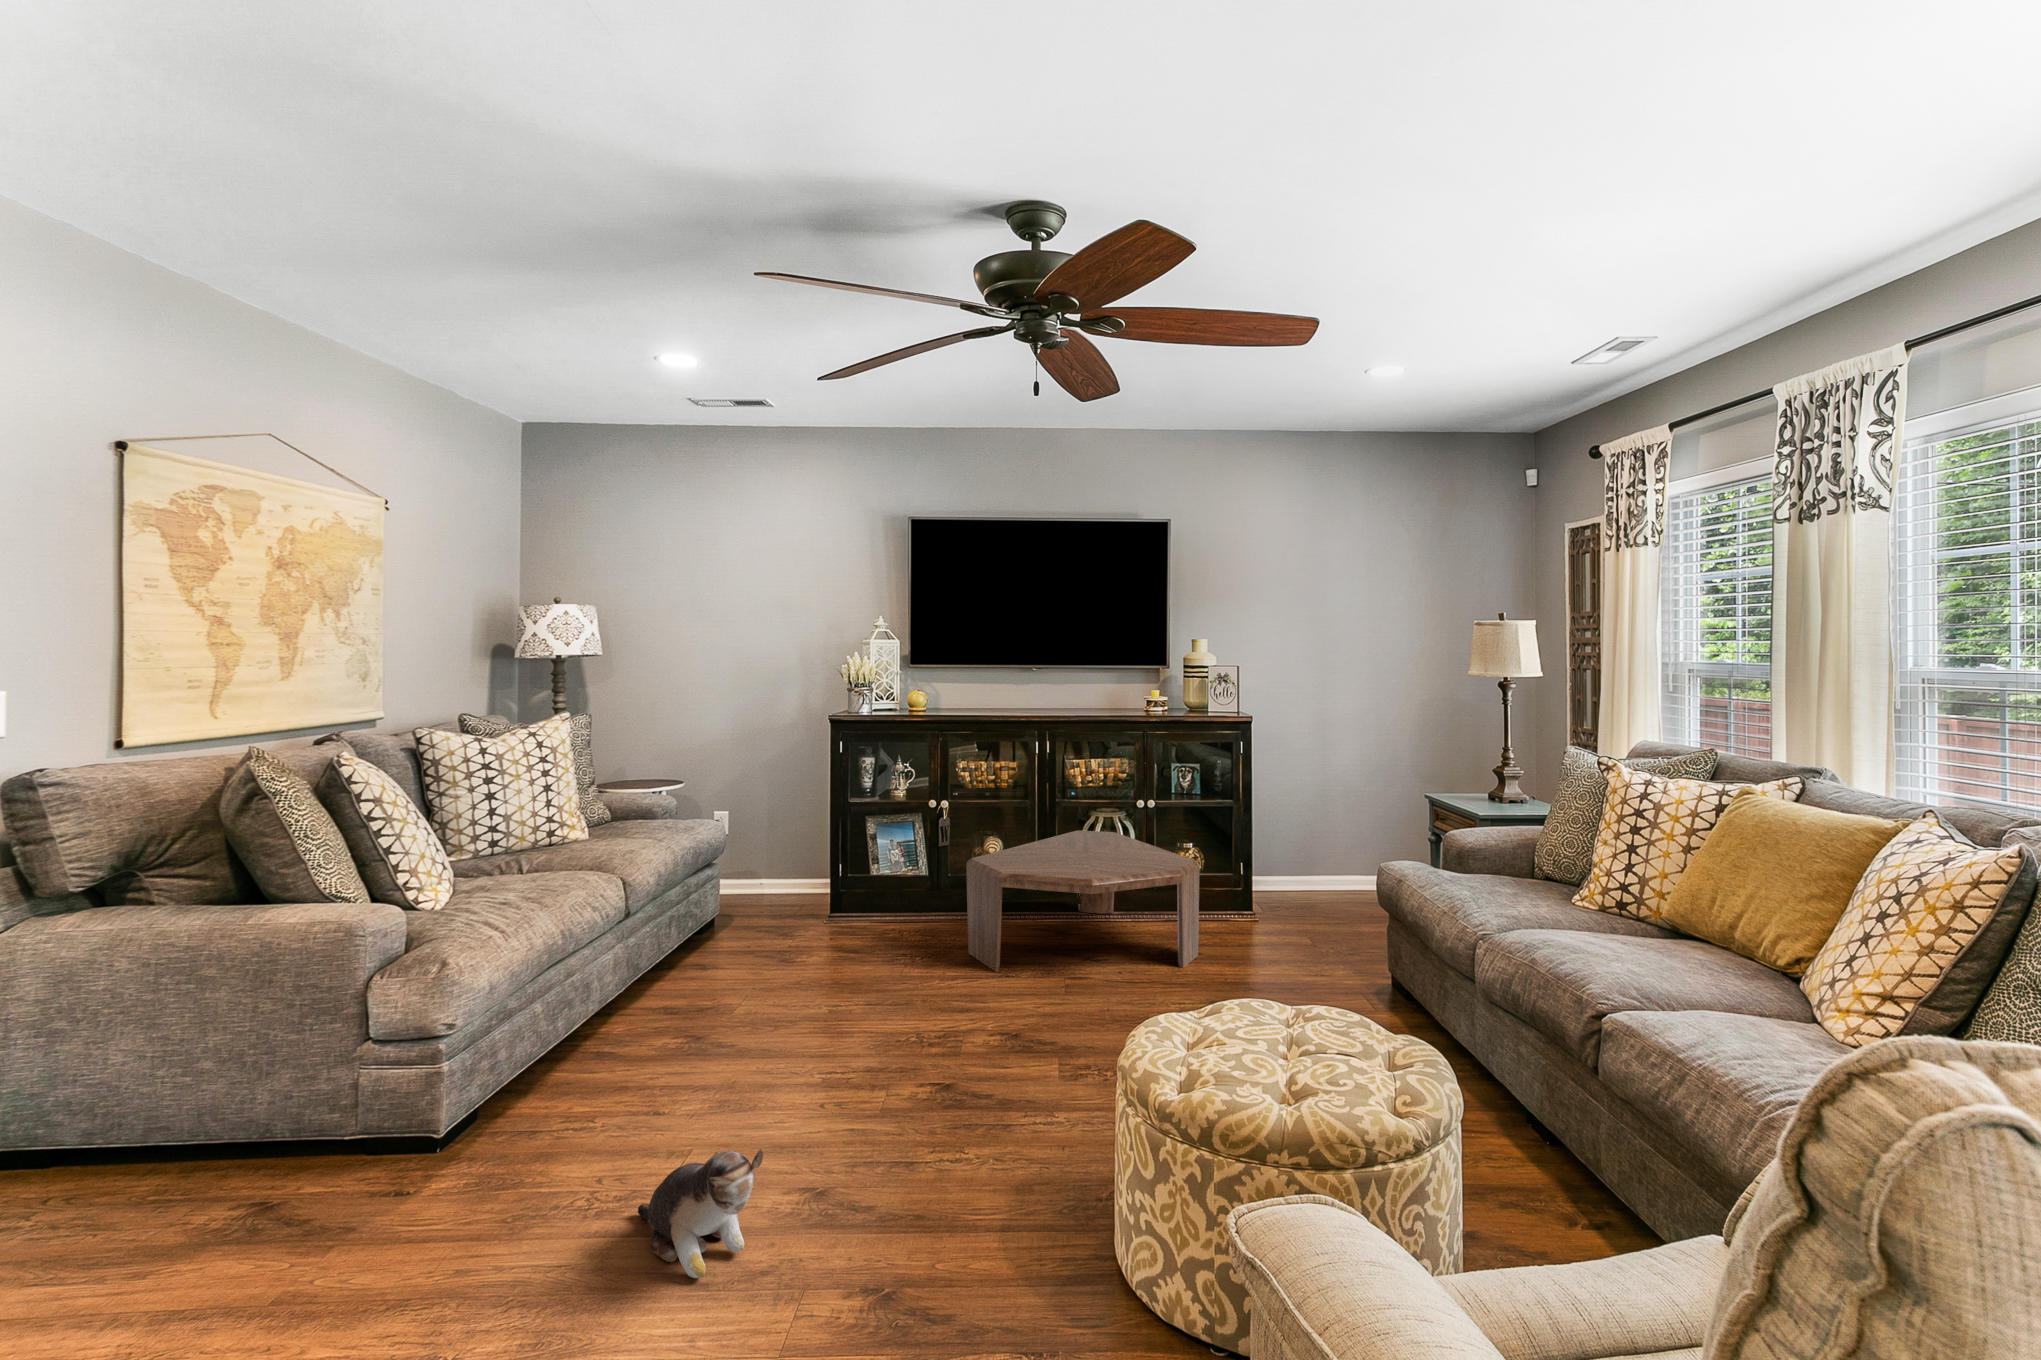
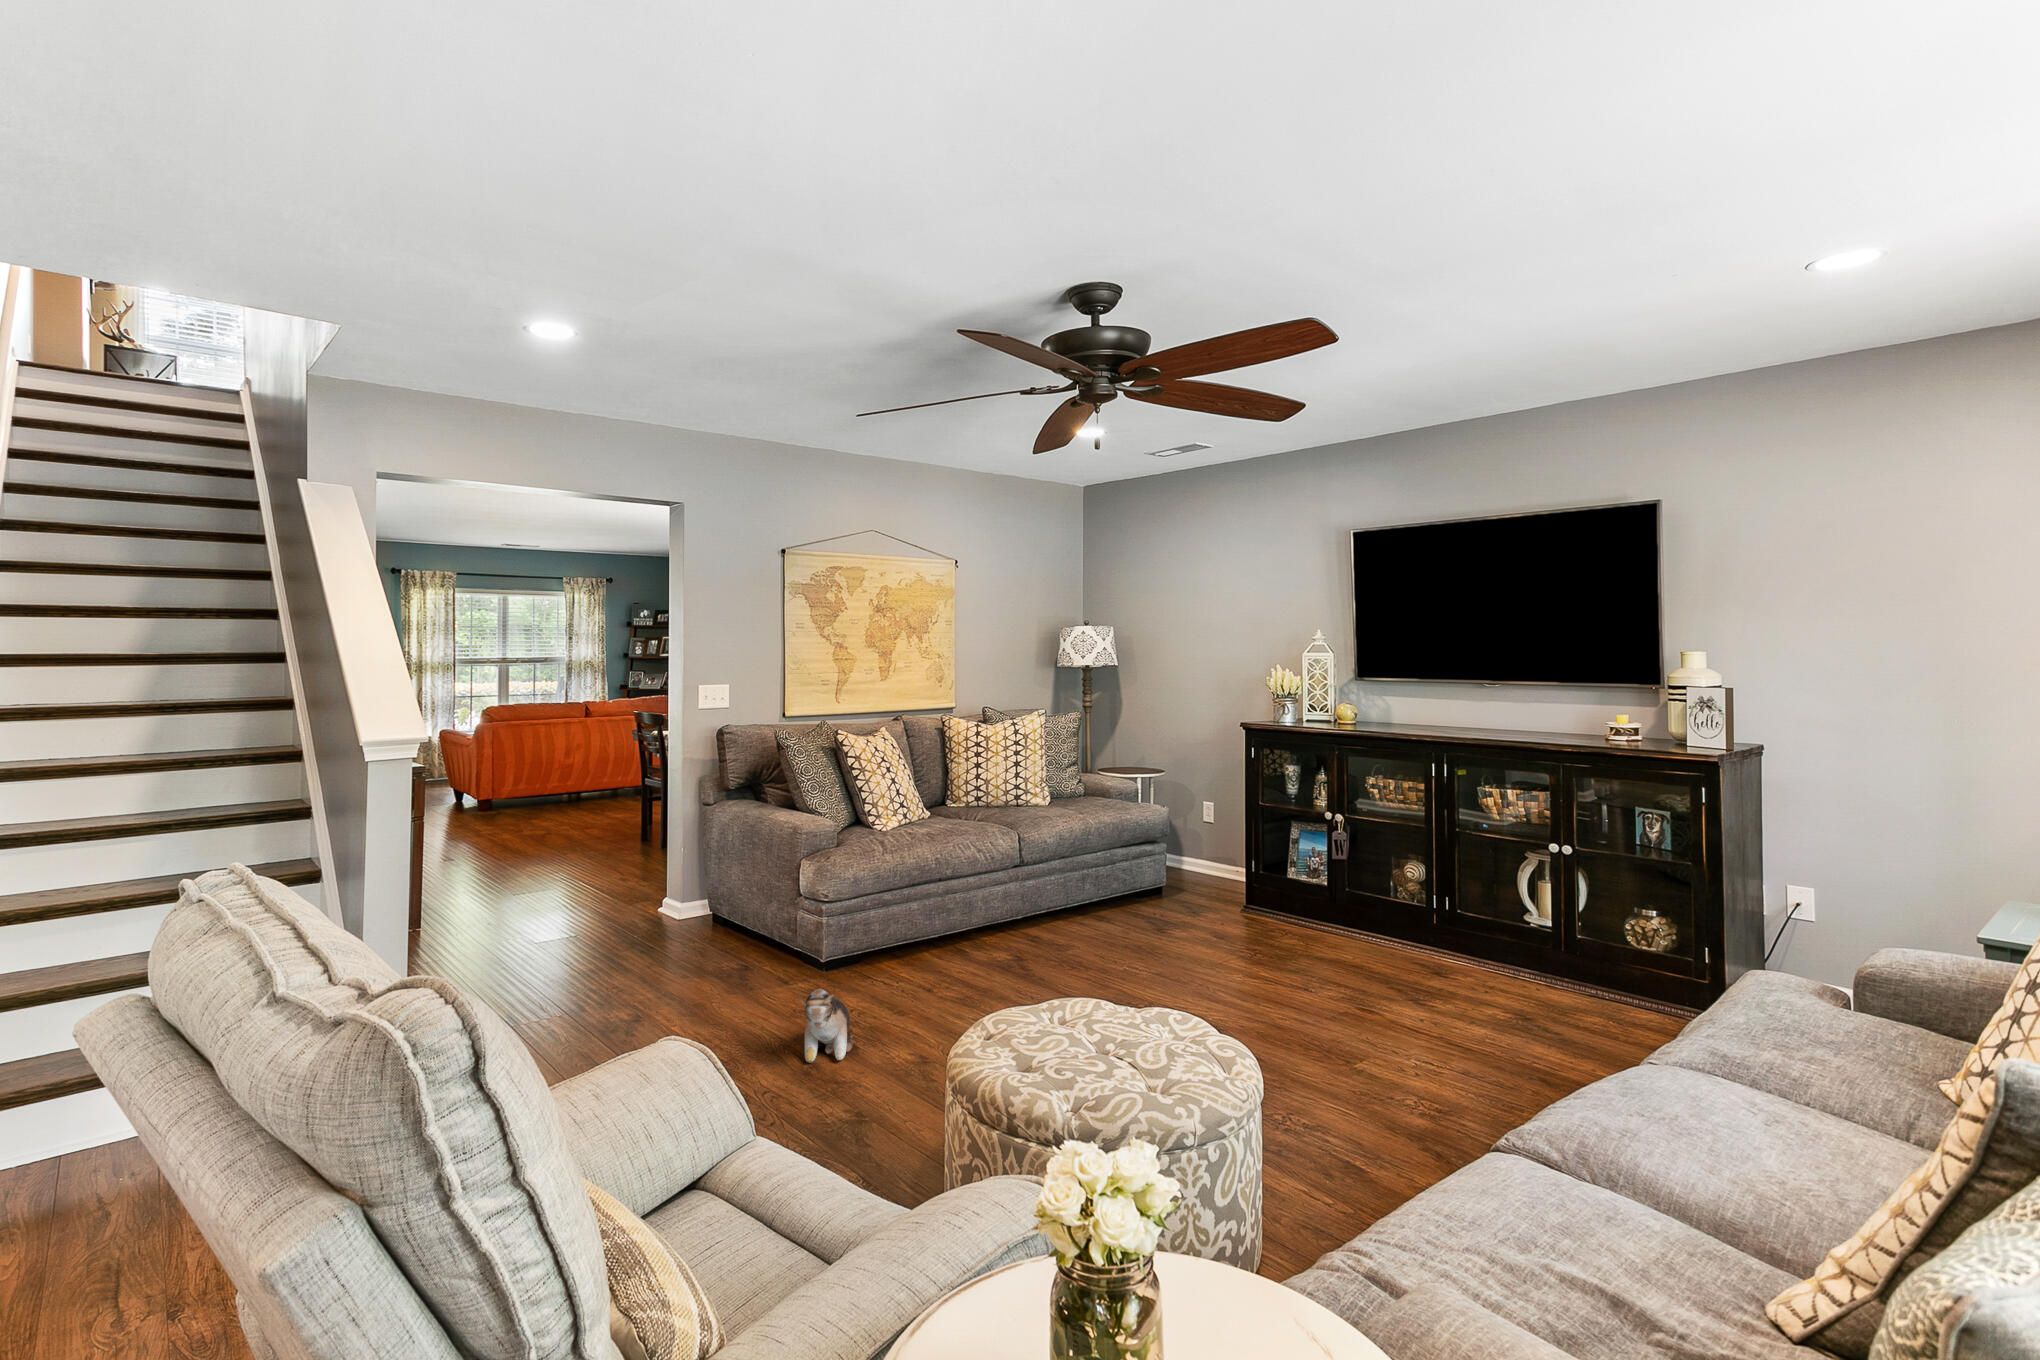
coffee table: present [966,830,1200,972] -> none [1296,869,1545,1038]

